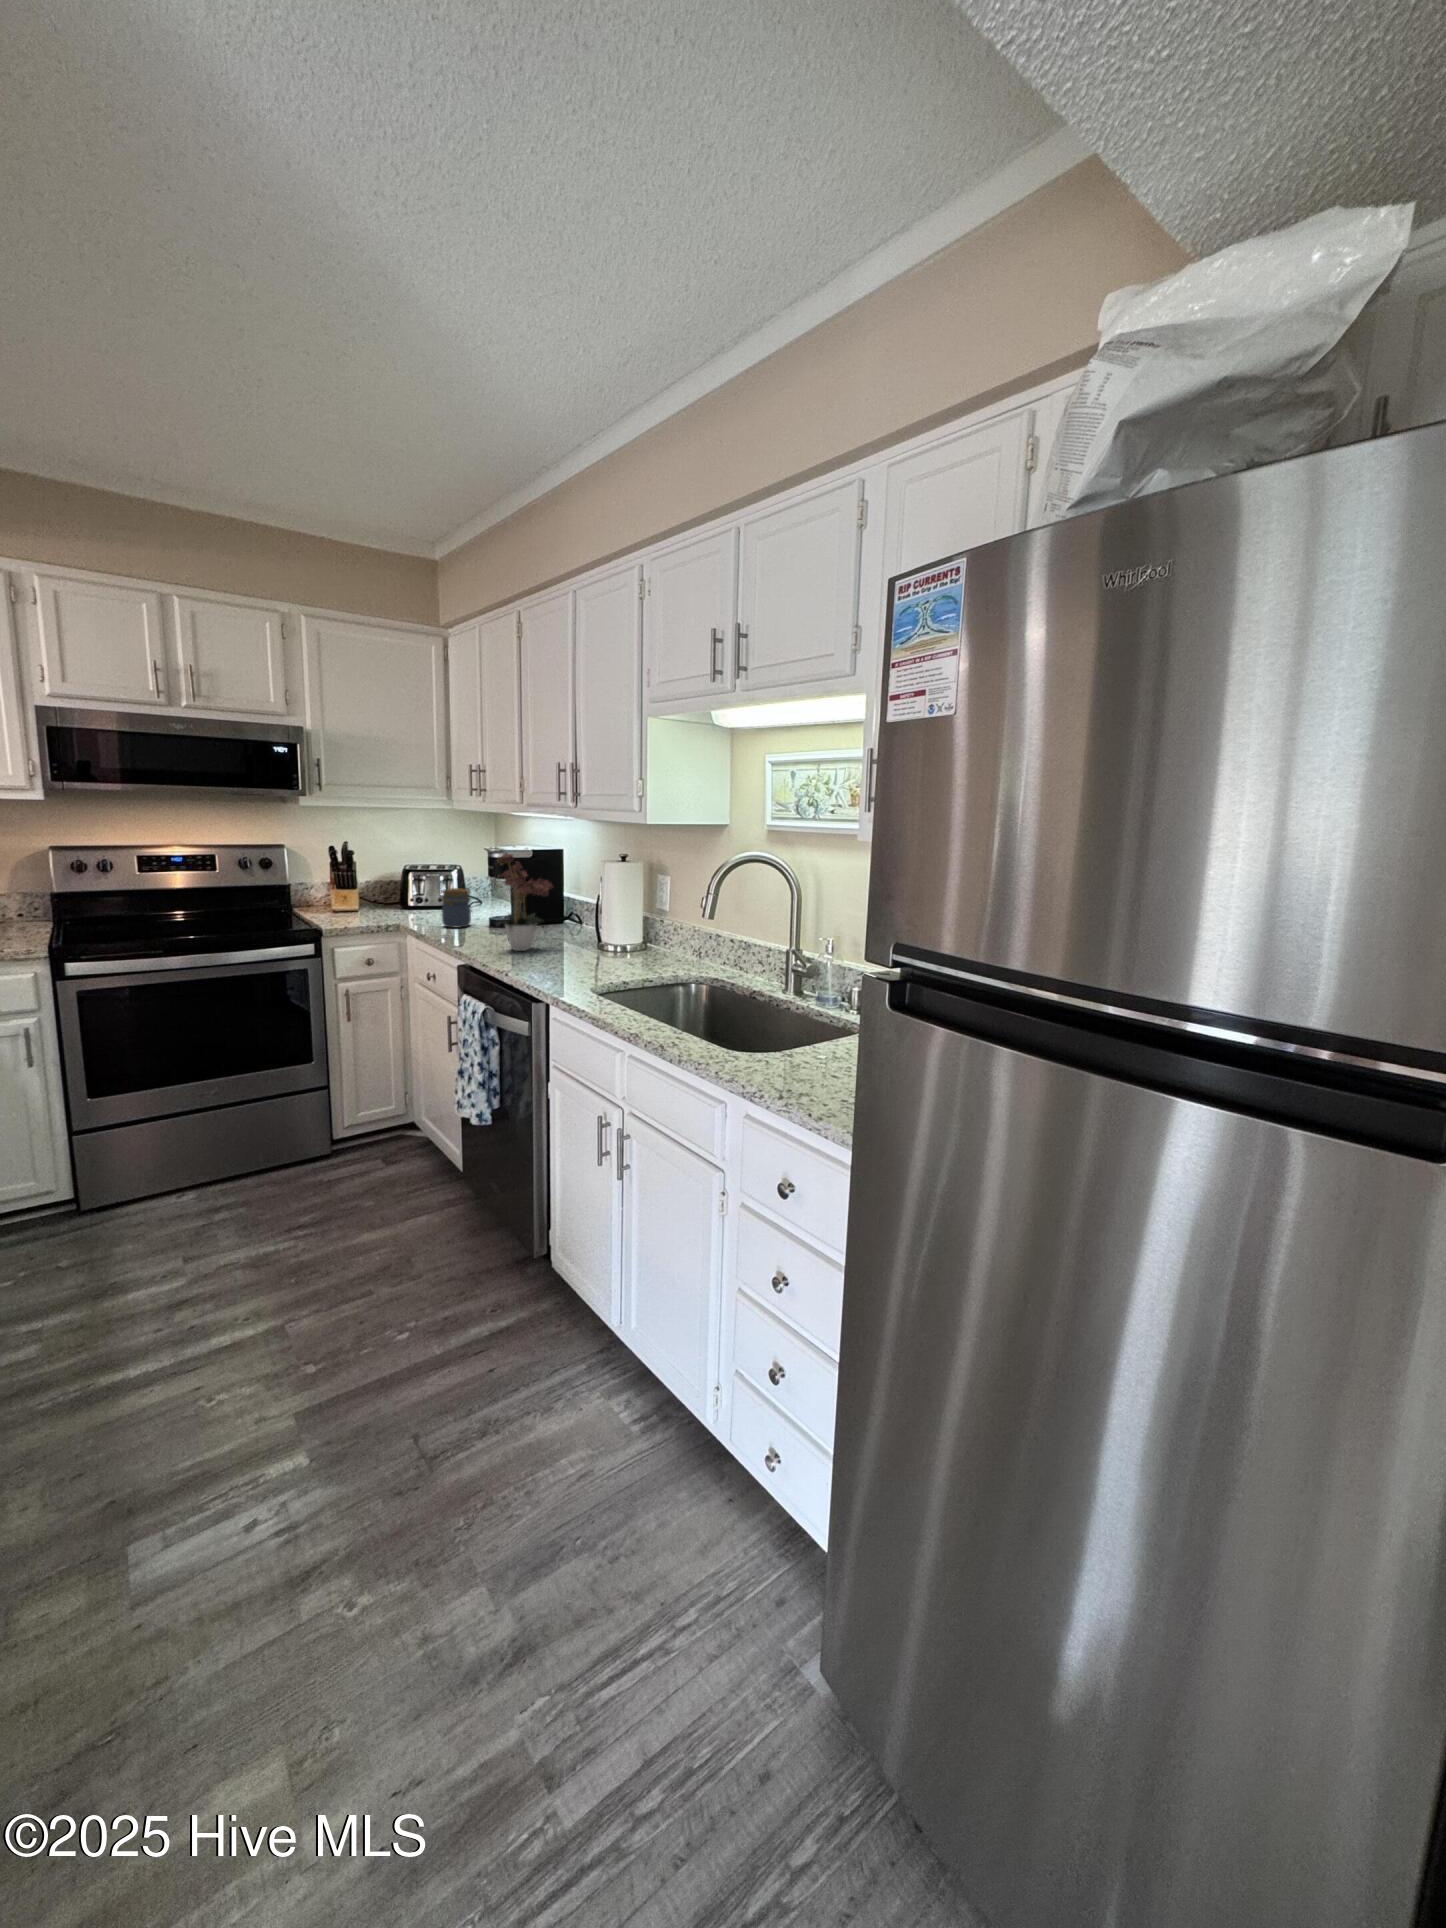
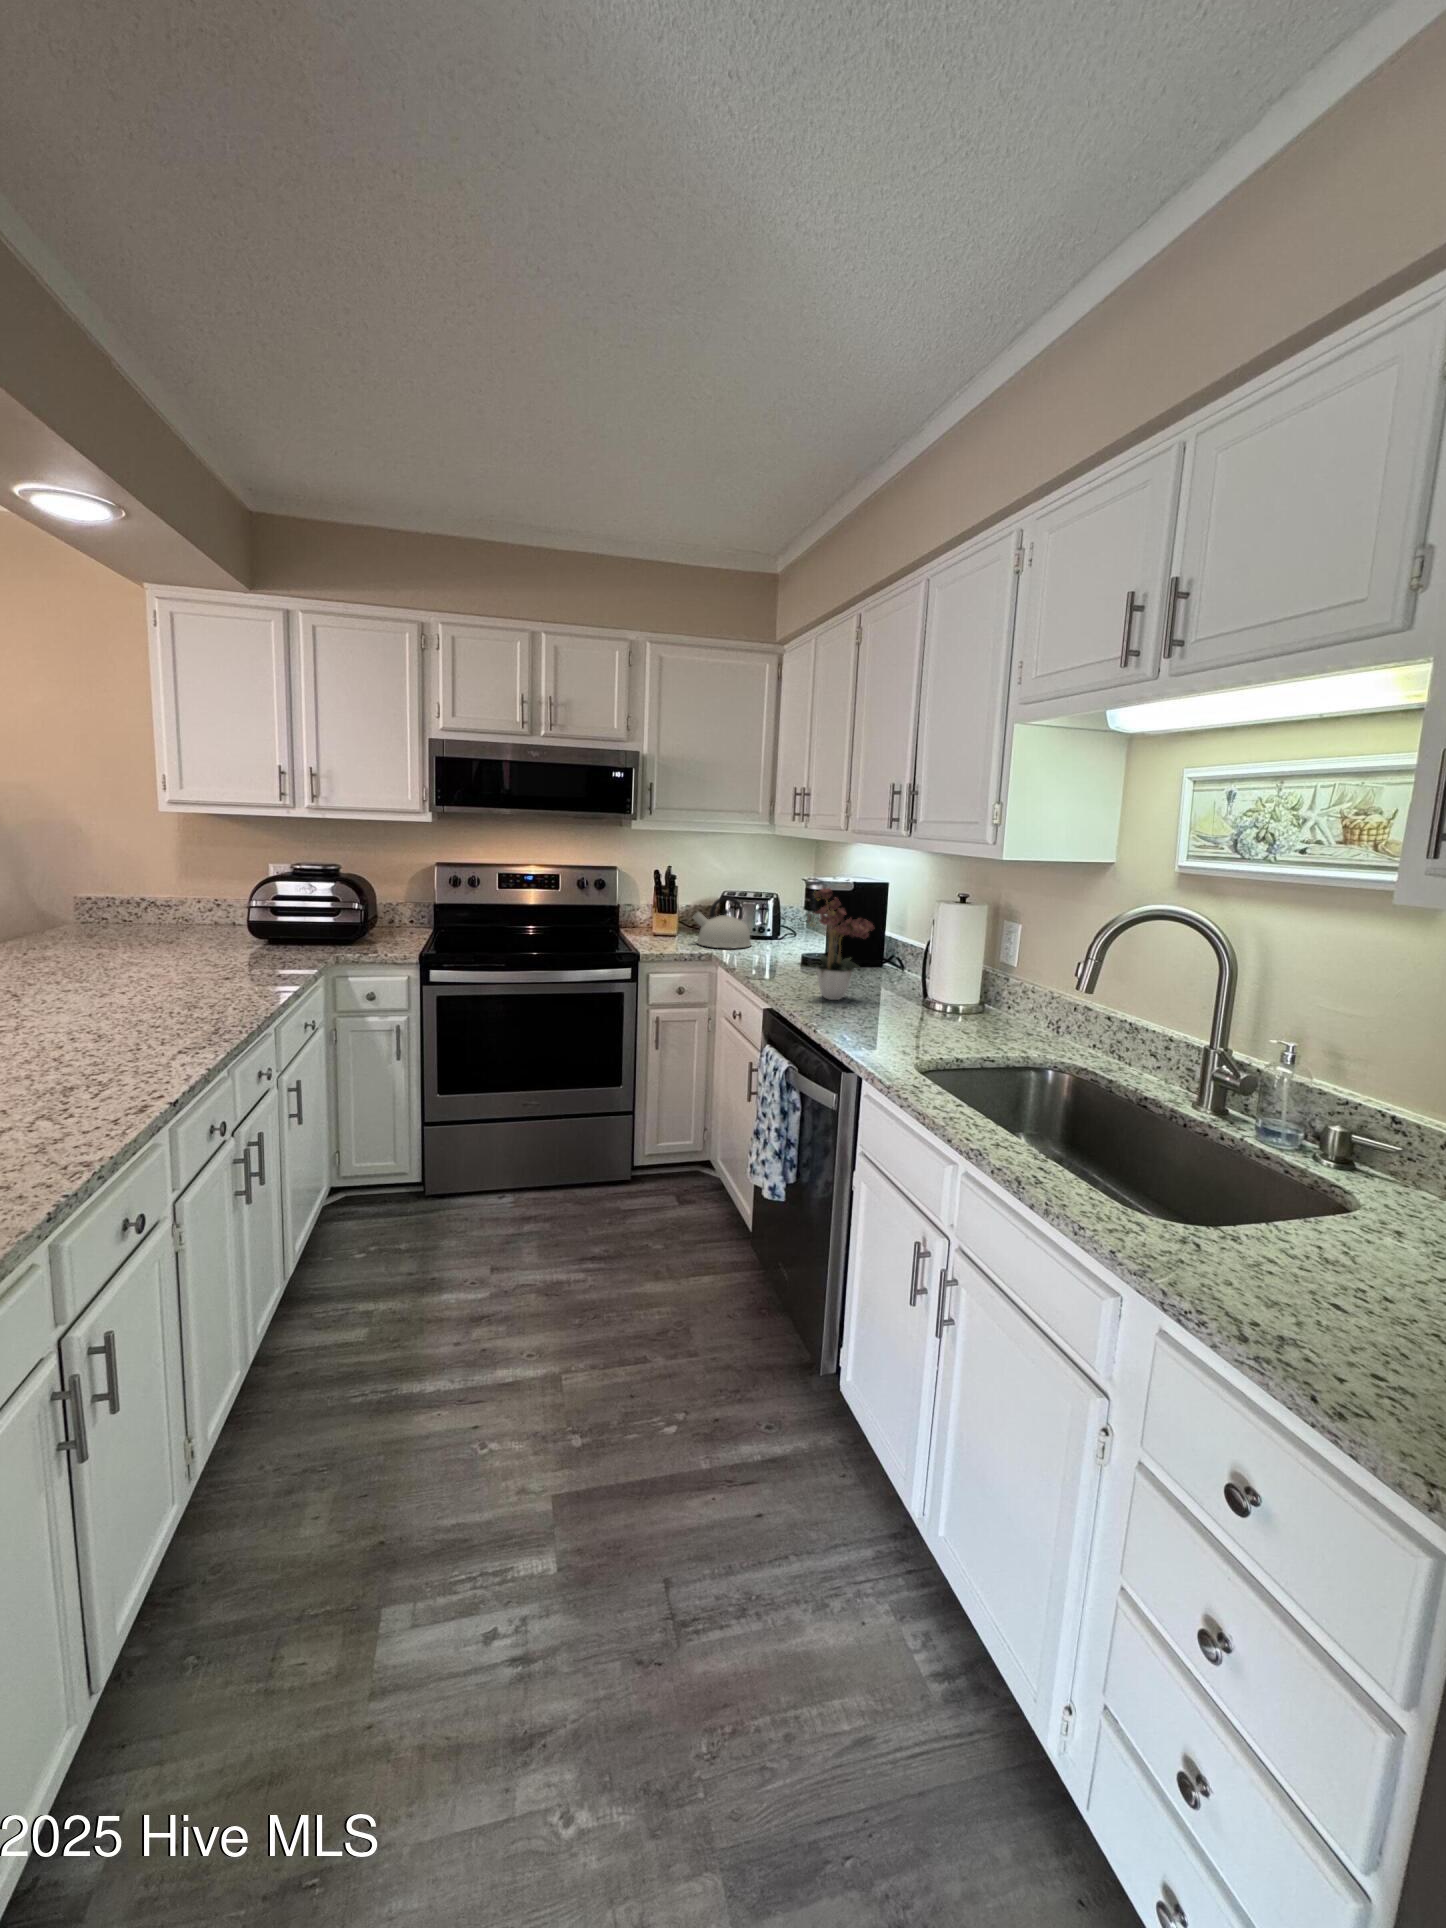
kettle: none [376,869,440,918] -> present [693,896,751,948]
jar: present [442,888,471,928] -> none [752,920,784,963]

